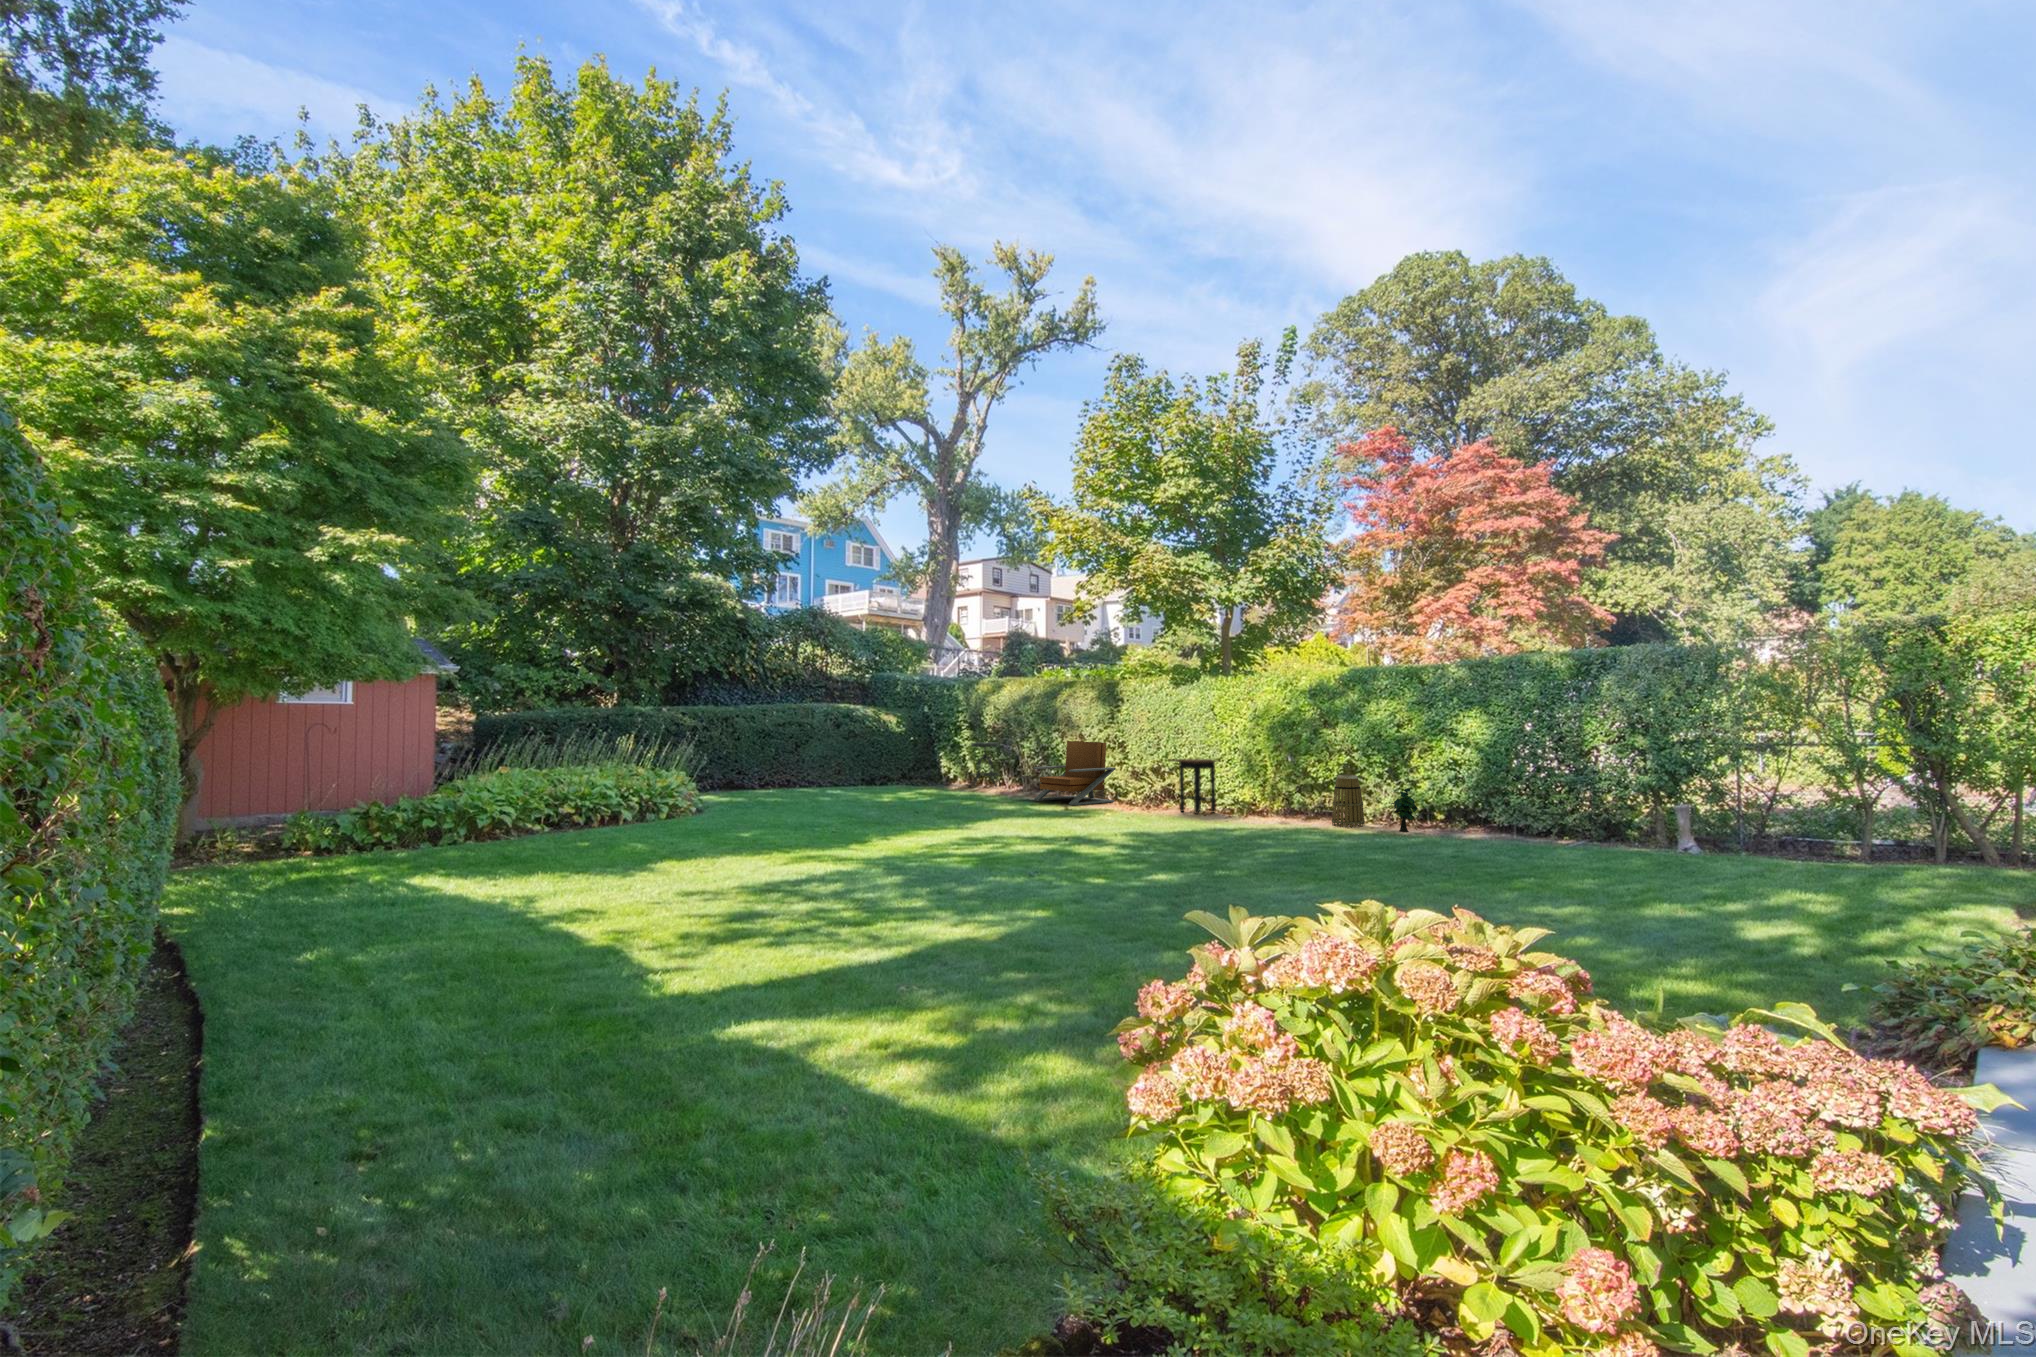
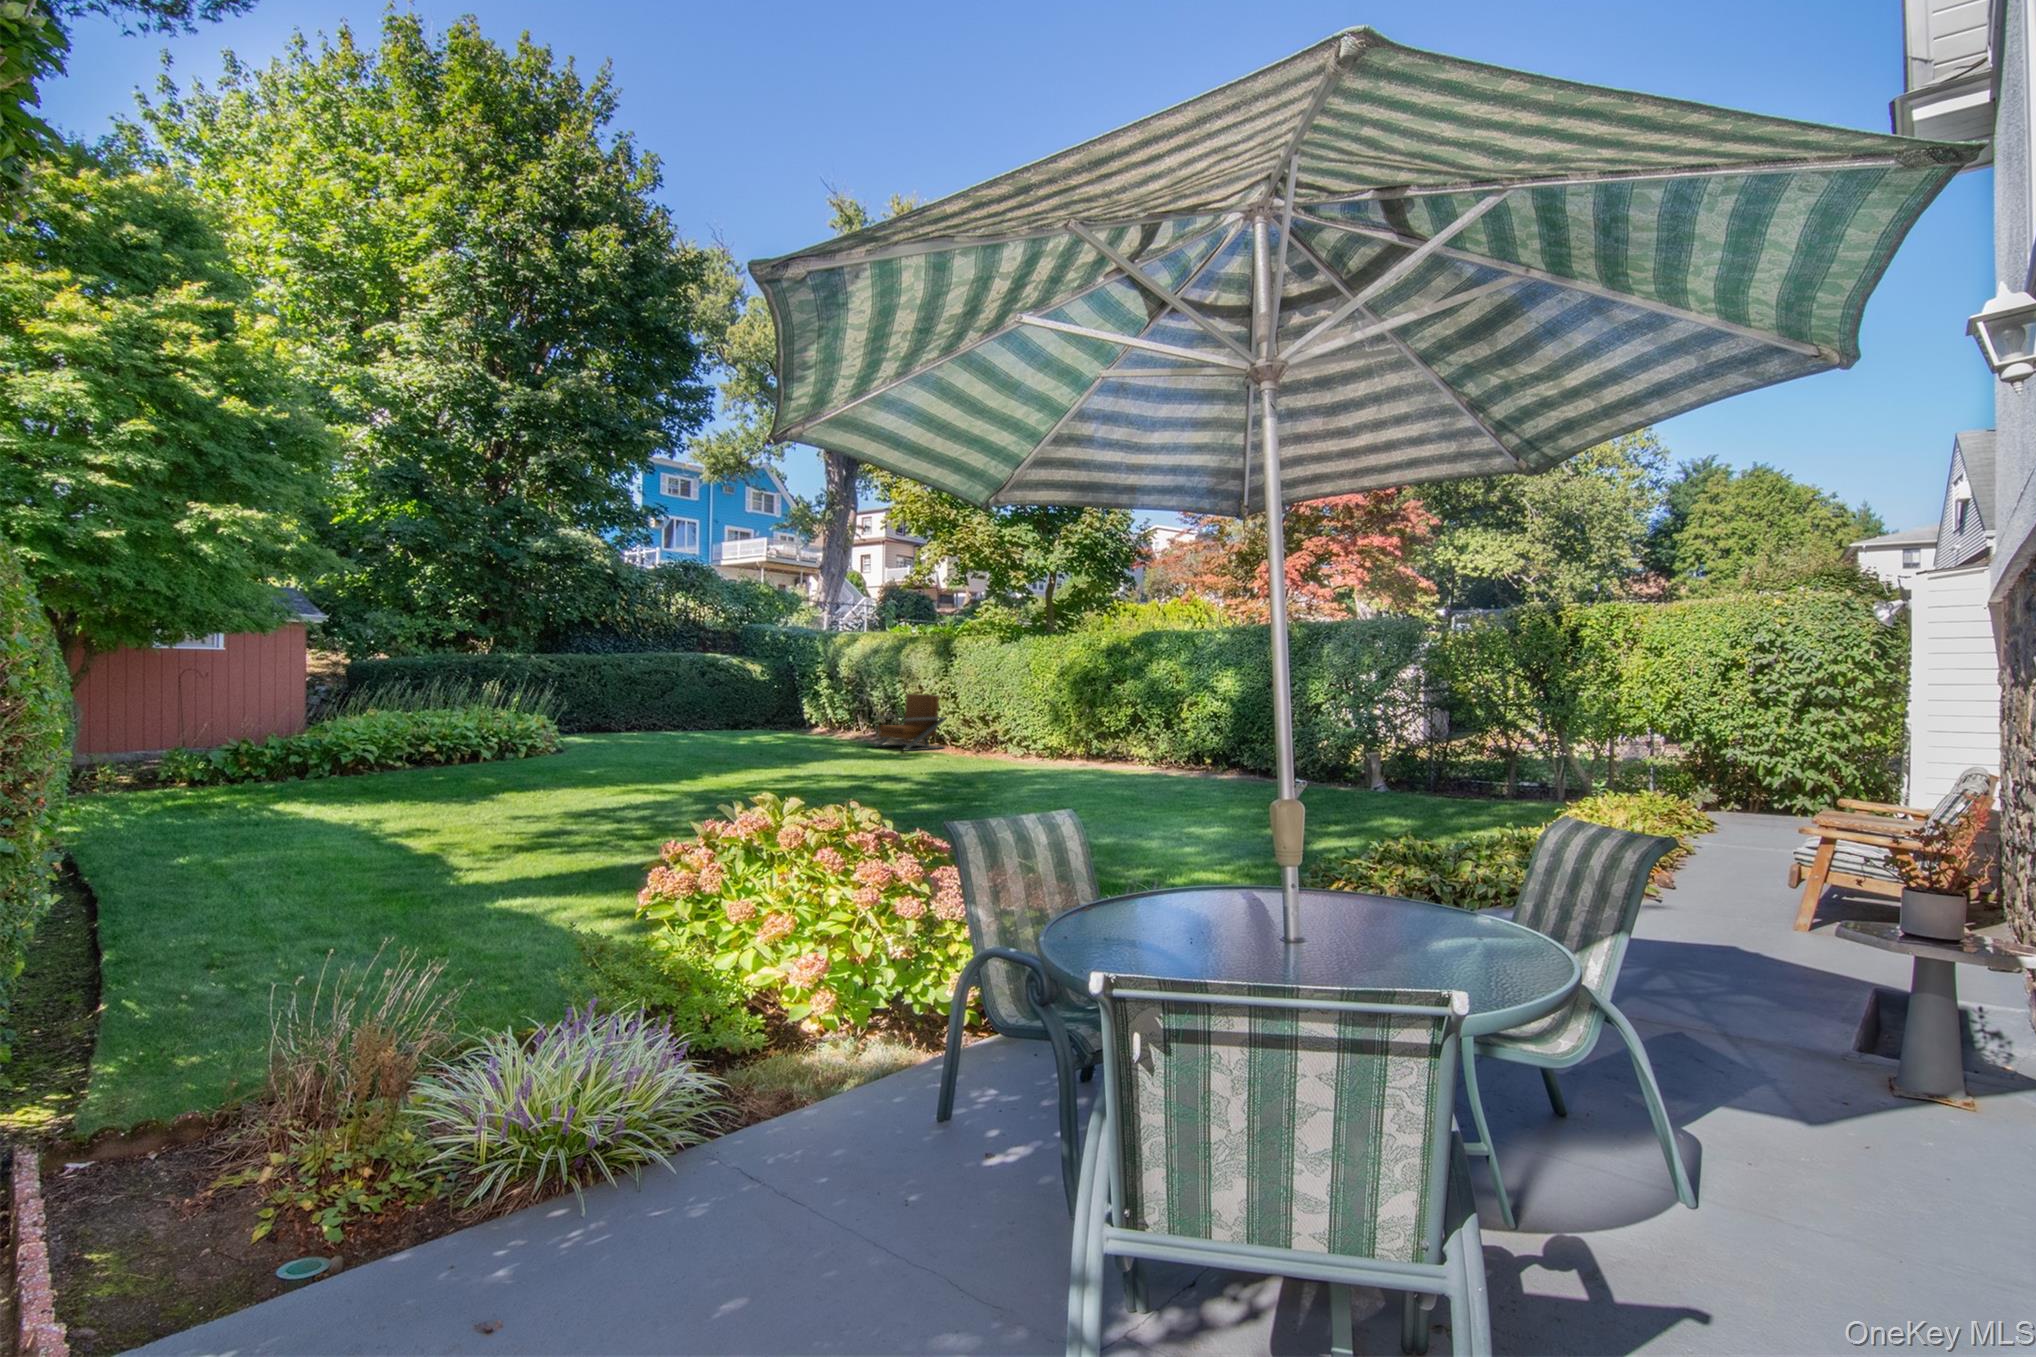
stool: present [970,742,1000,786] -> none [824,694,855,736]
side table: present [1169,758,1220,814] -> none [986,709,1037,758]
basket: present [1332,775,1365,827] -> none [1116,723,1144,769]
decorative plant: present [1391,788,1418,832] -> none [1161,735,1184,772]

